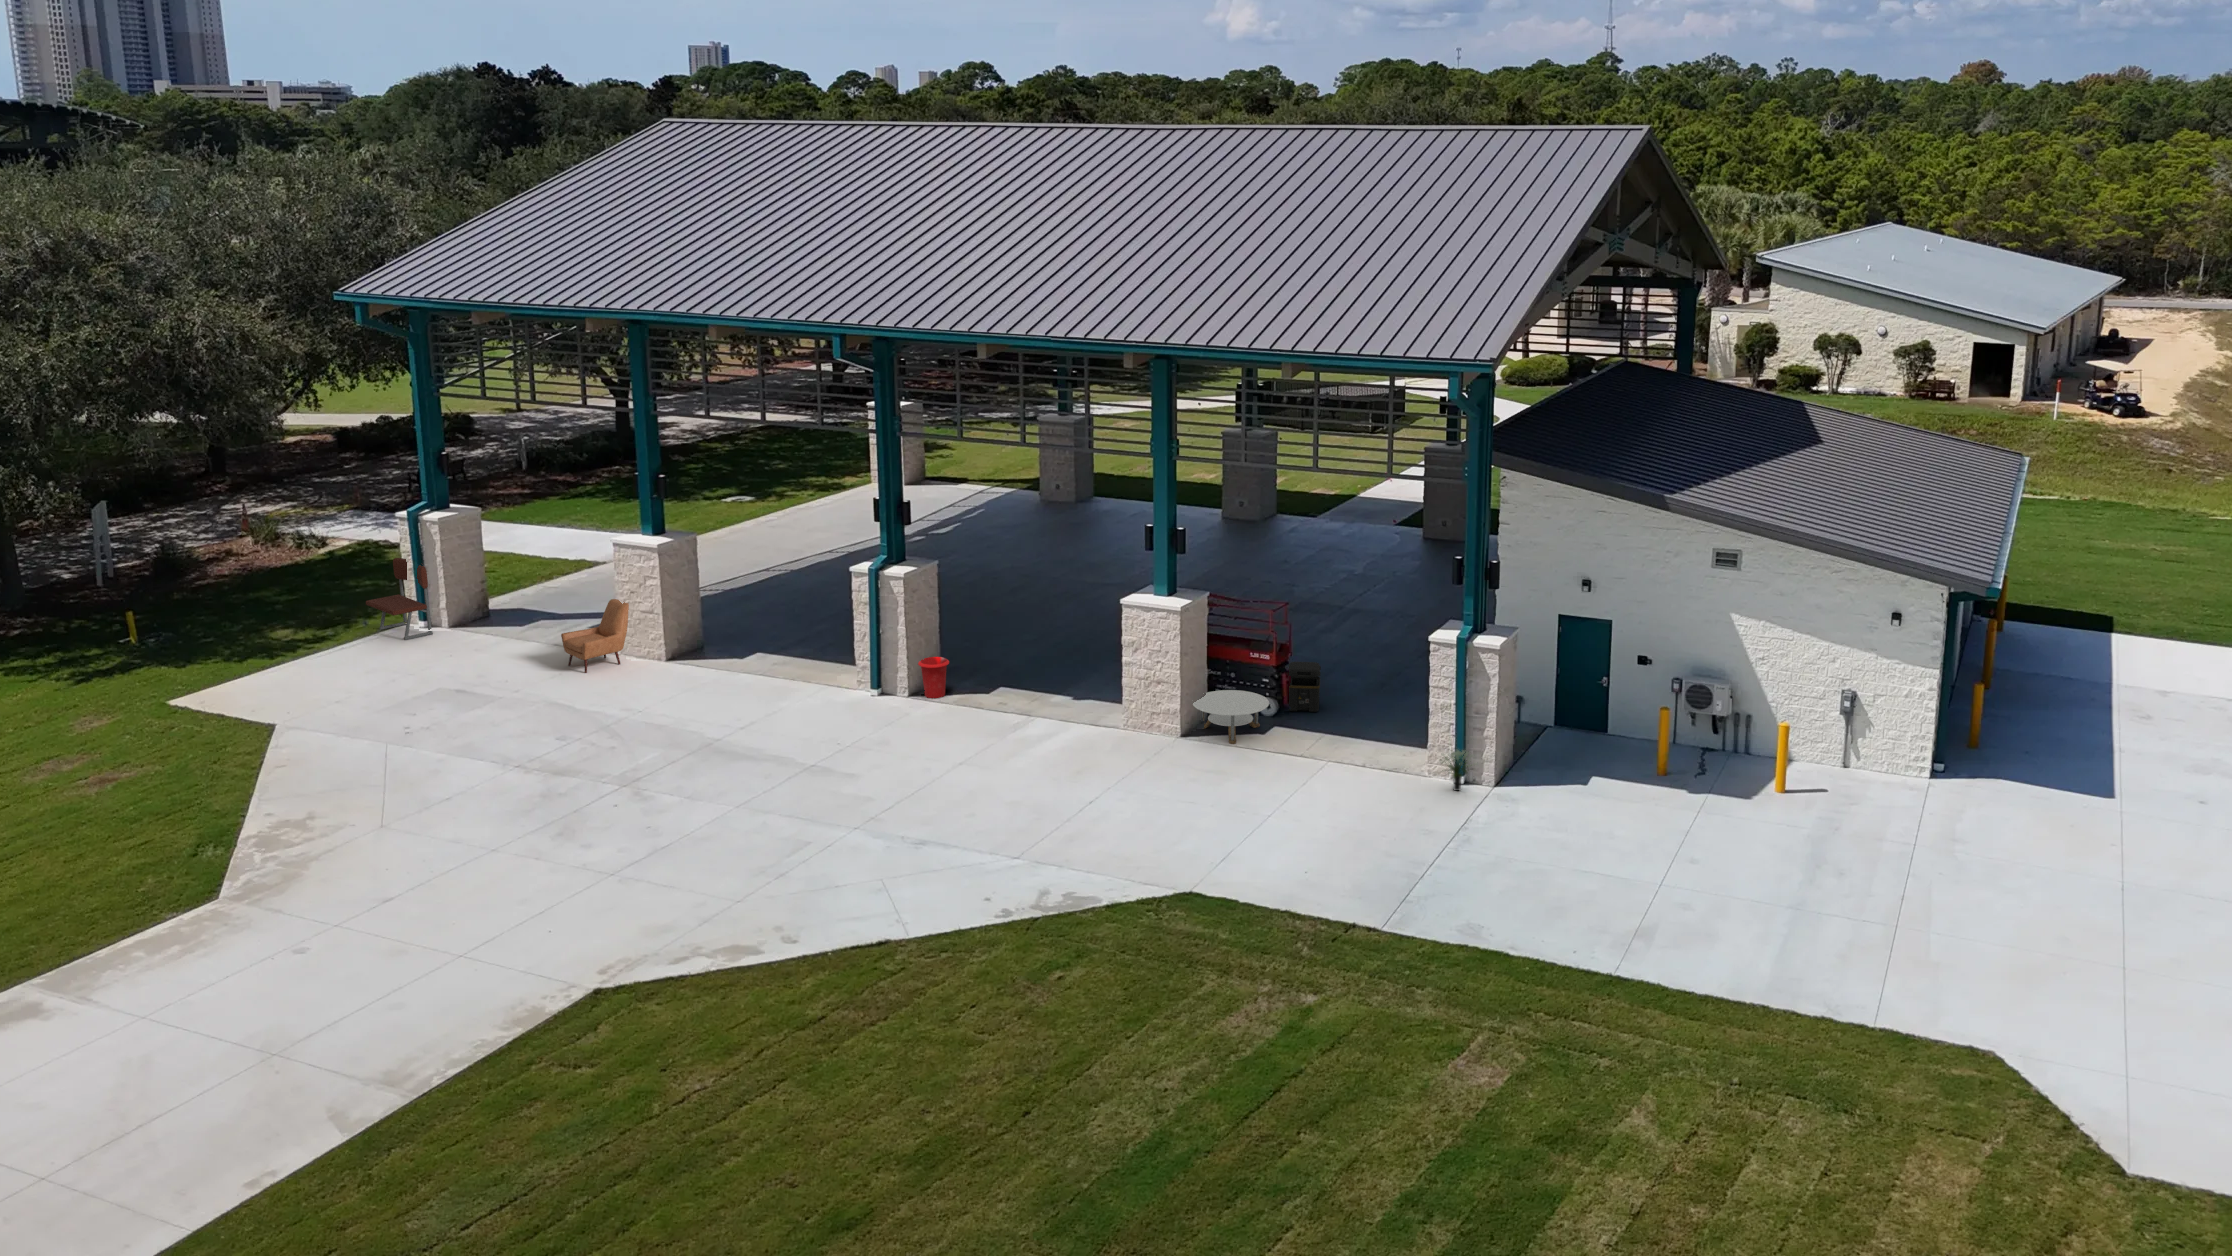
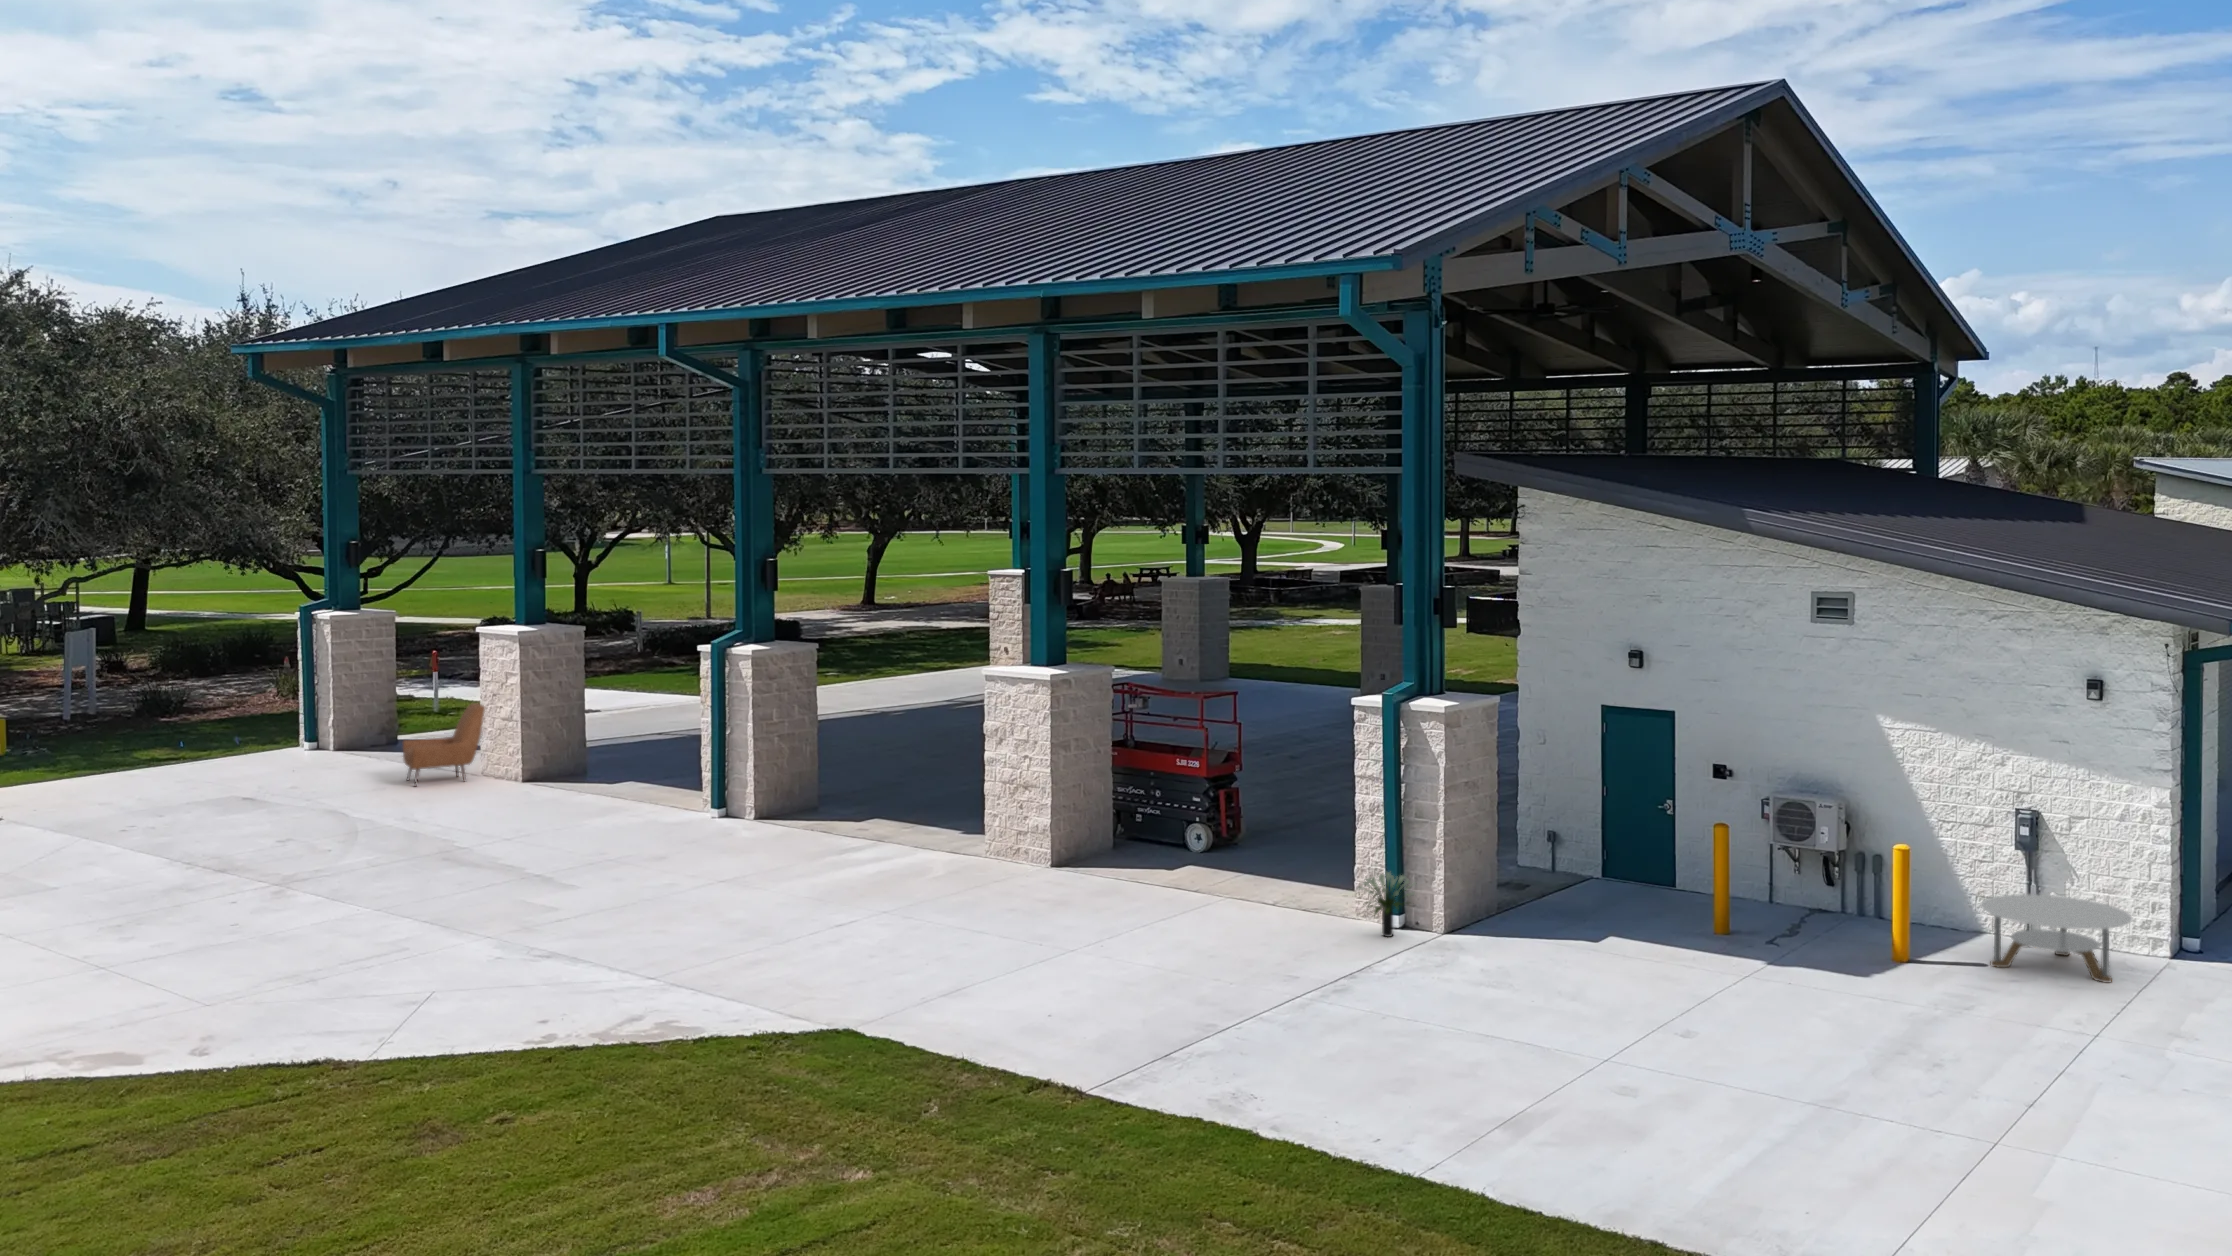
bench: present [366,558,433,640] -> none [244,665,307,756]
waste bin: present [918,657,949,698] -> none [770,769,813,822]
toolbox: present [1289,662,1321,712] -> none [1232,783,1284,852]
round table: present [1193,690,1269,744] -> present [1981,894,2132,982]

